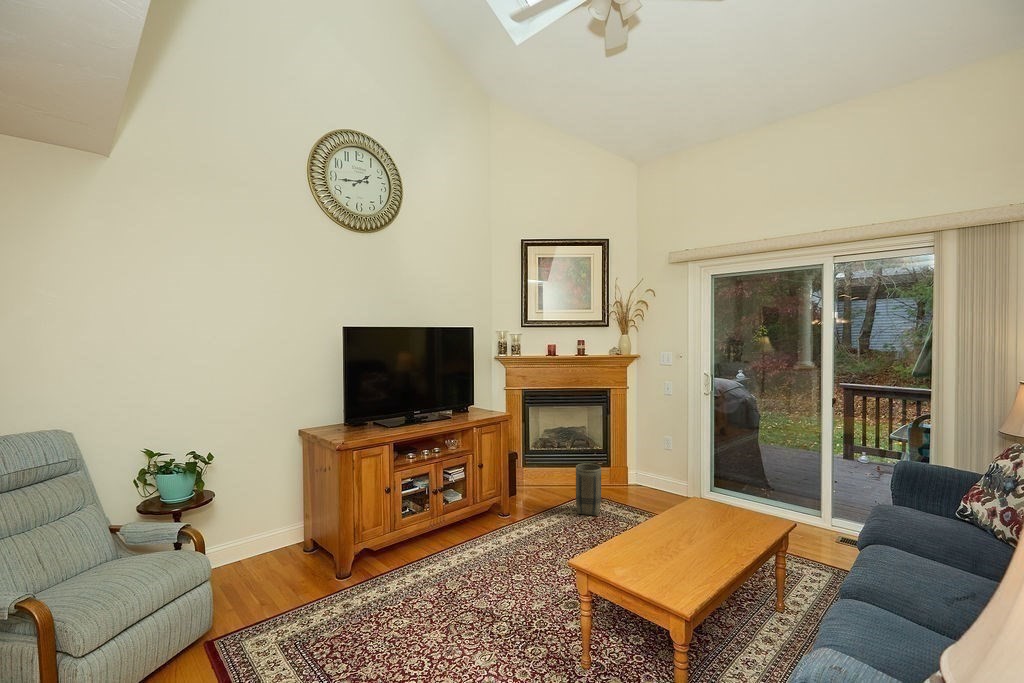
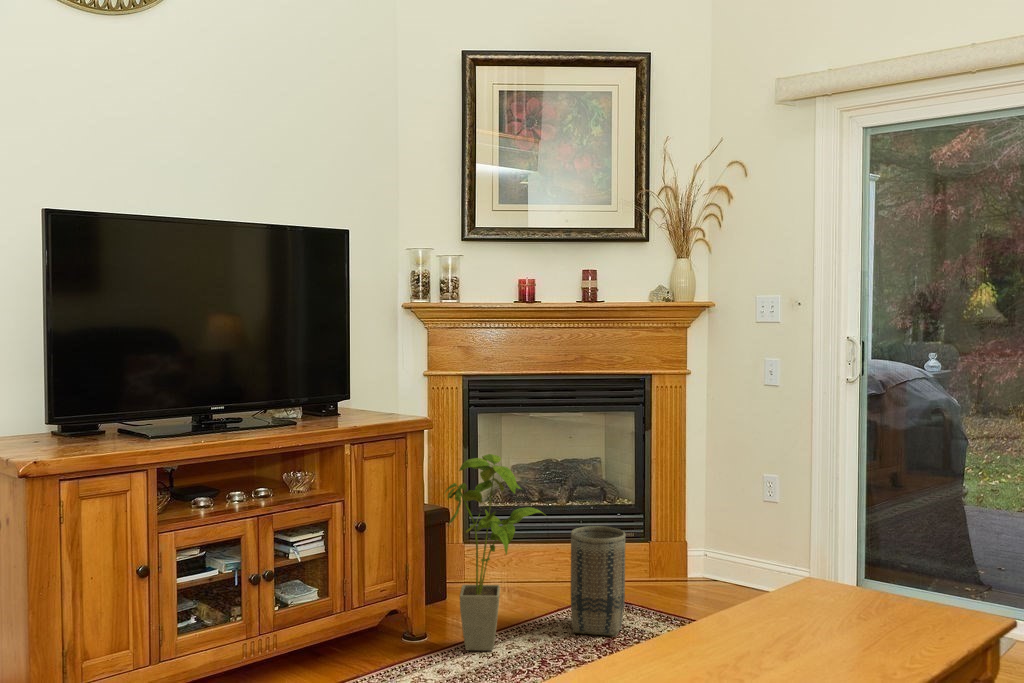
house plant: none [517,432,565,523] -> present [445,454,542,651]

